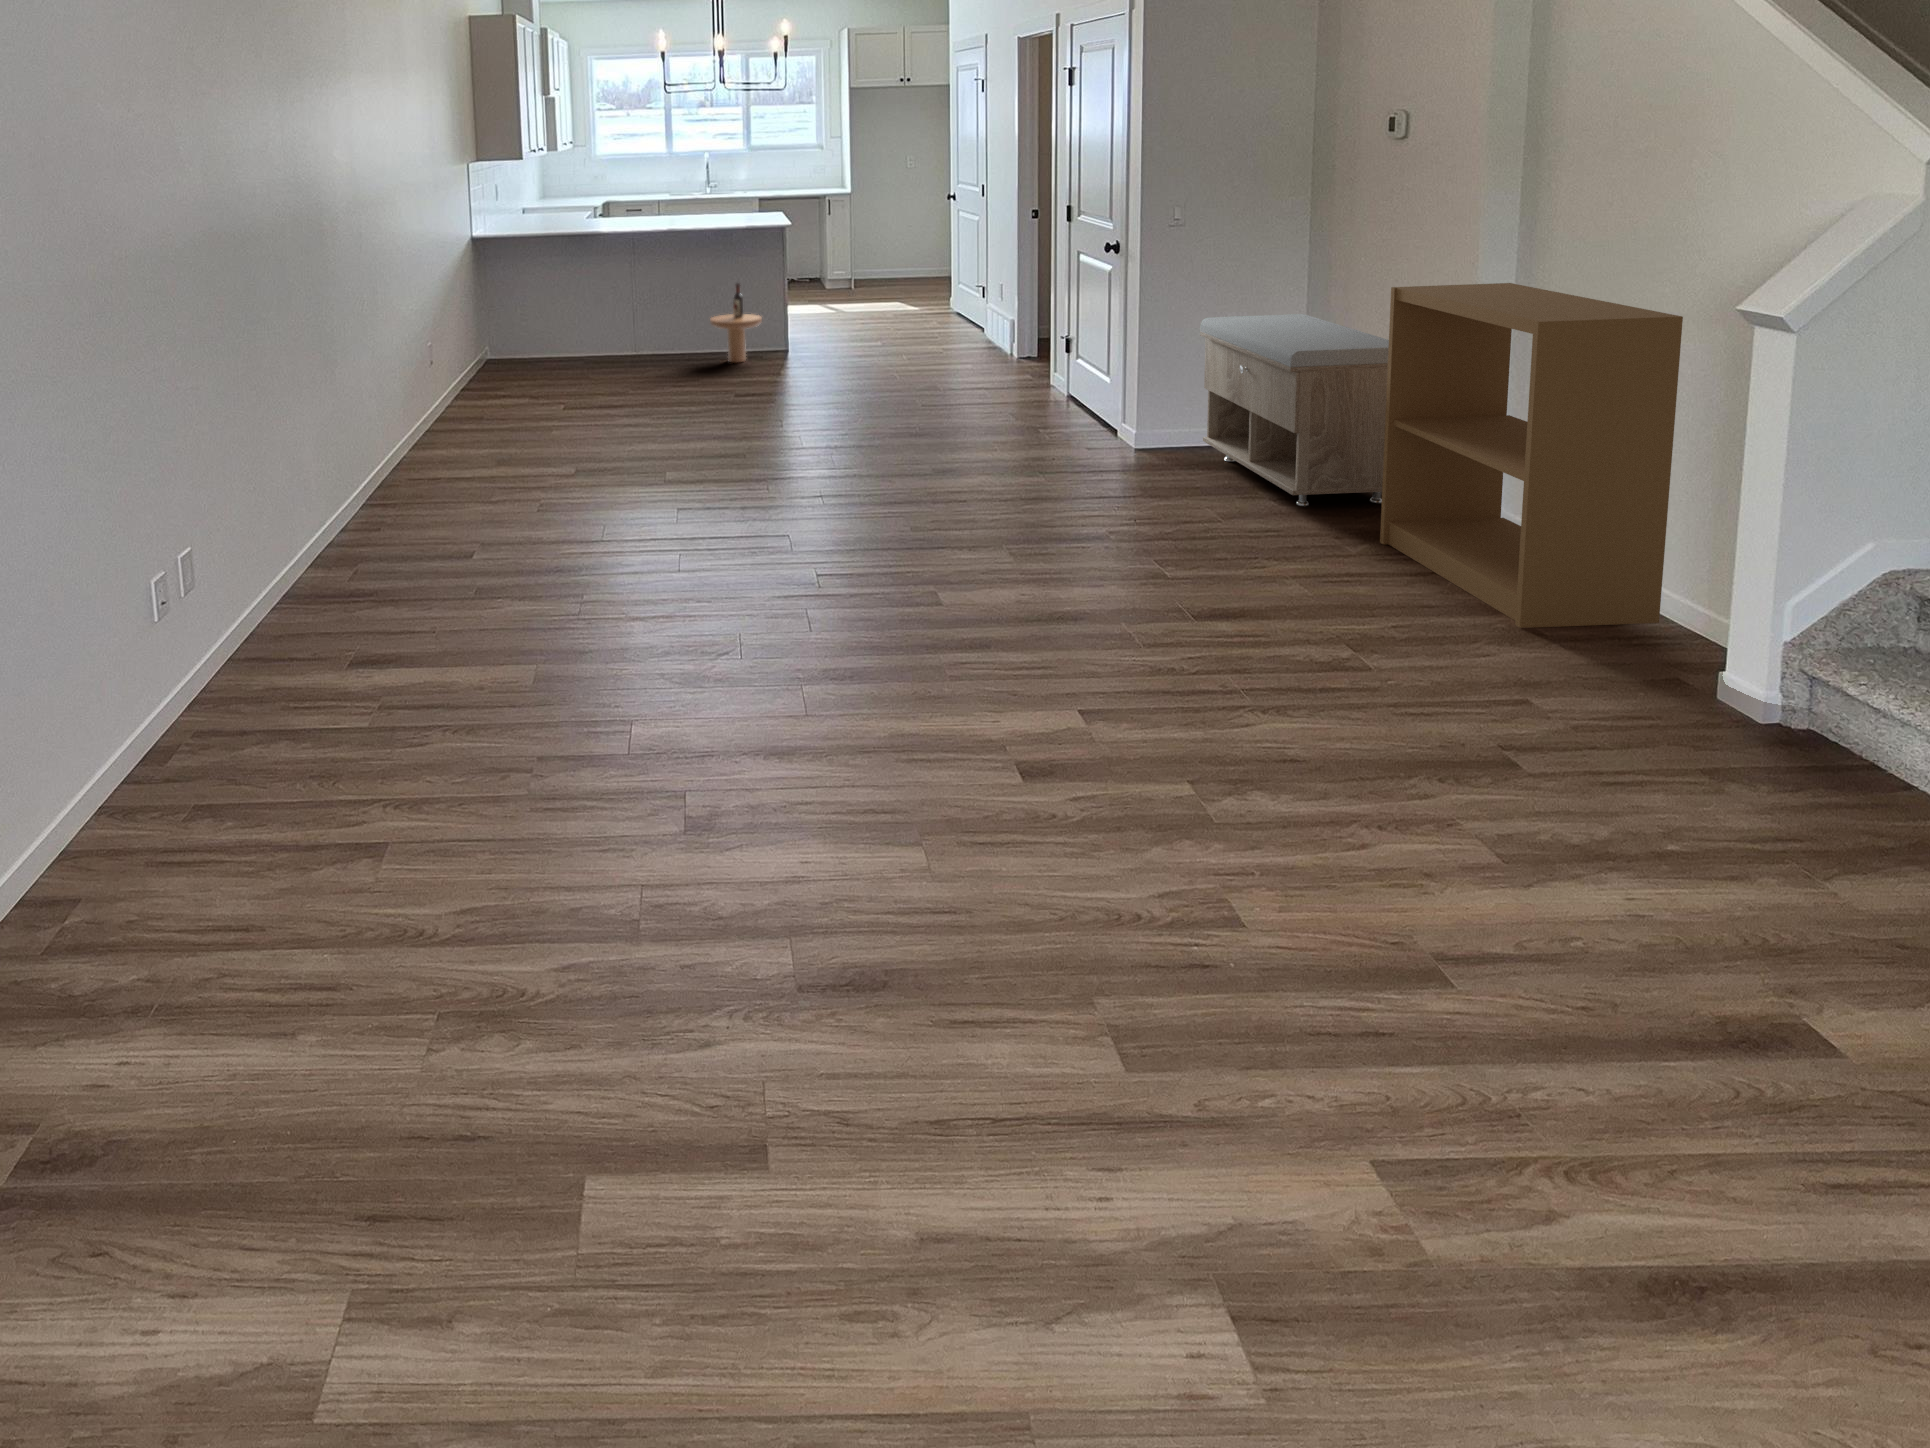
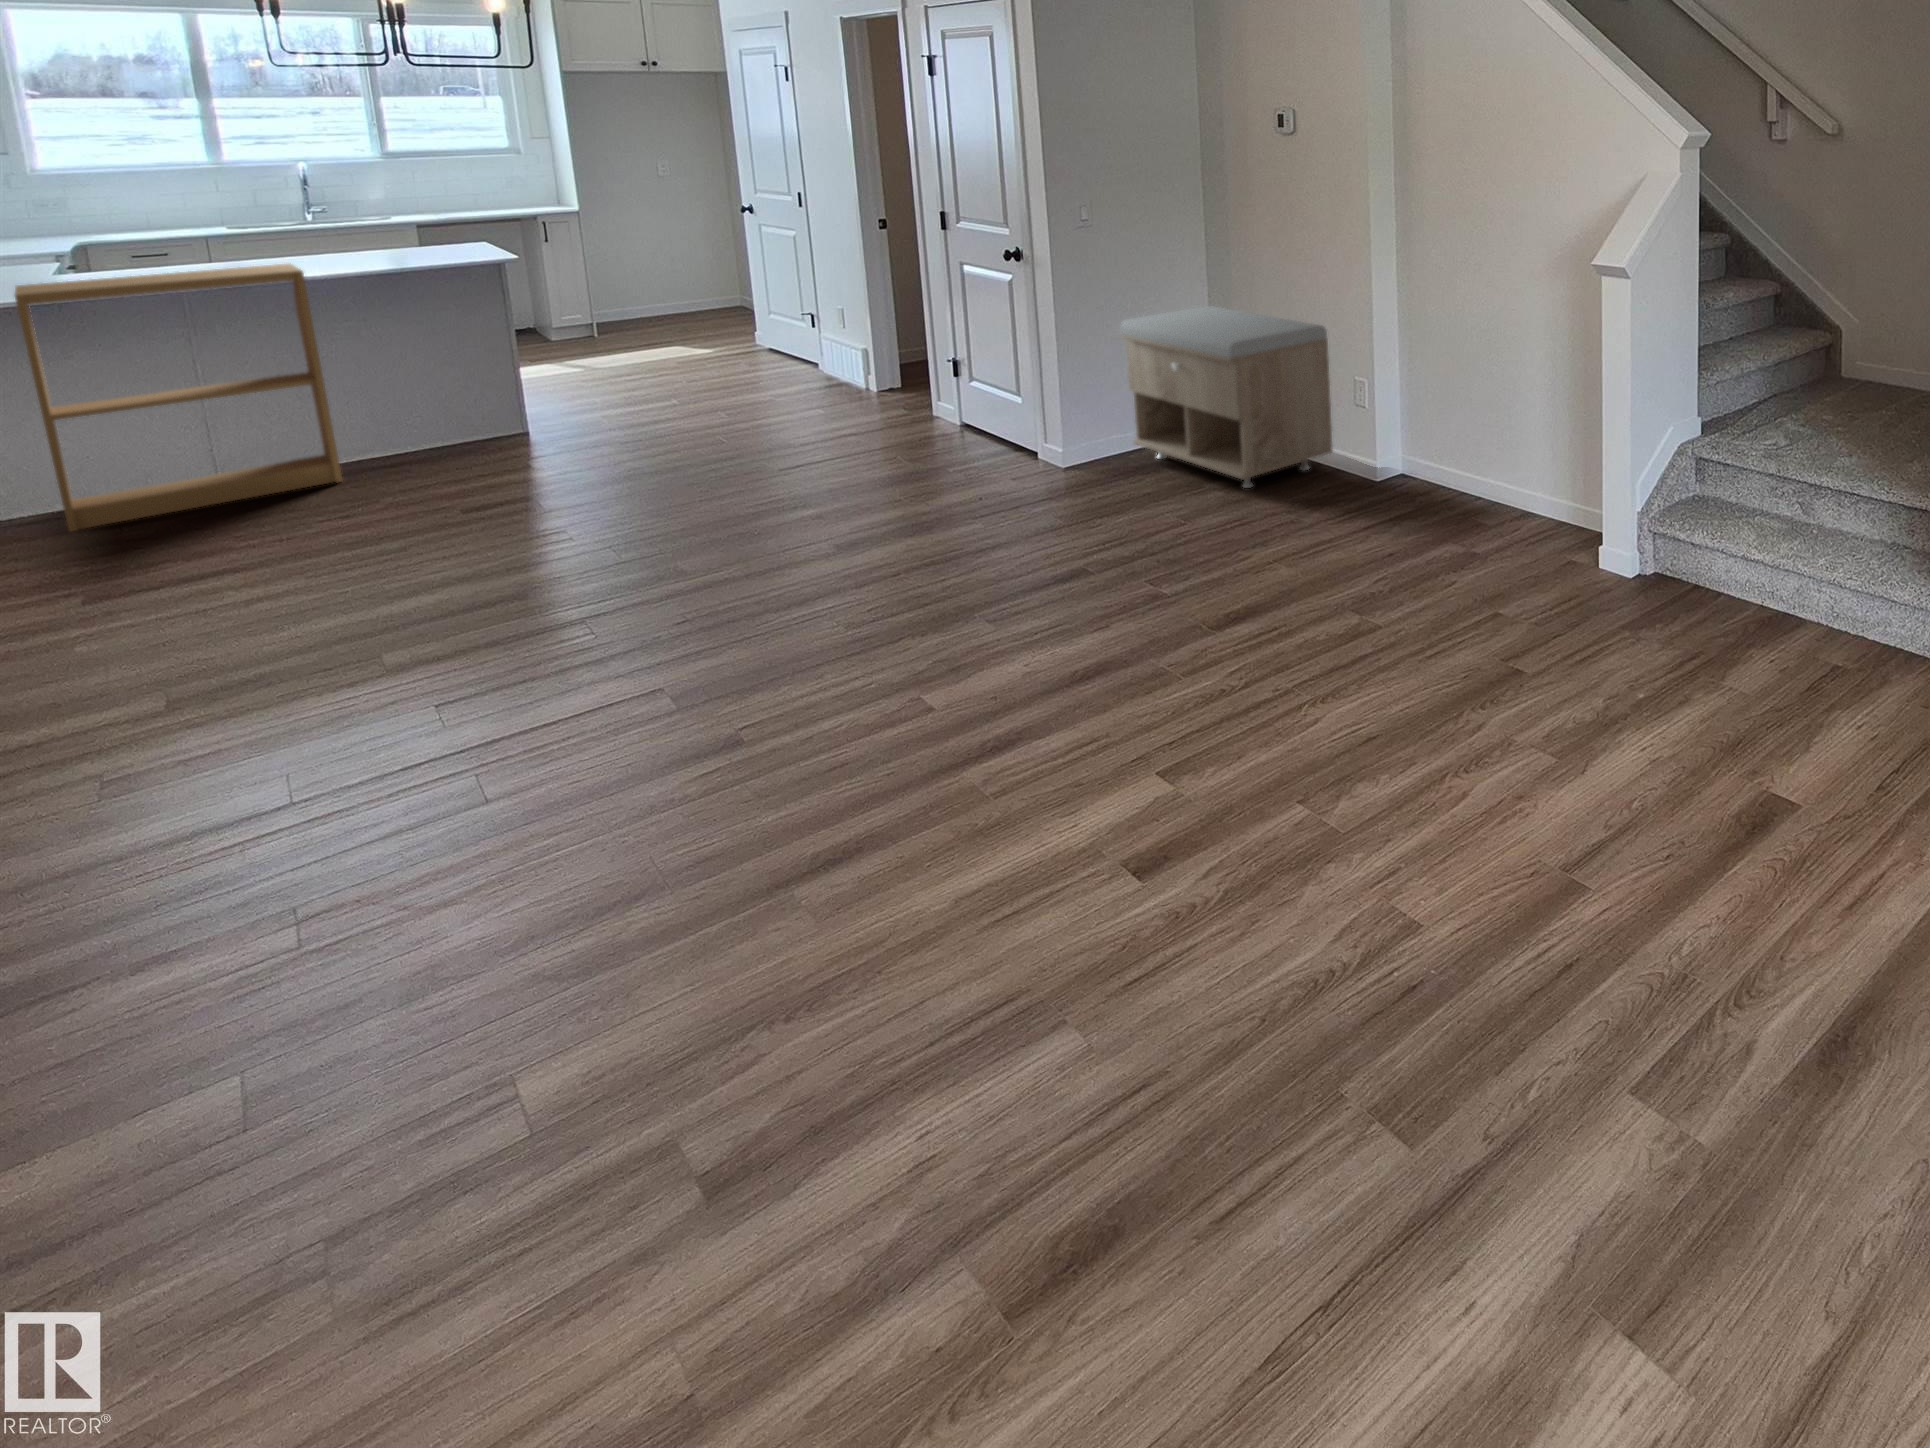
bookshelf: present [1380,283,1683,628] -> present [15,264,342,531]
side table: present [710,284,762,362] -> none [380,345,482,459]

